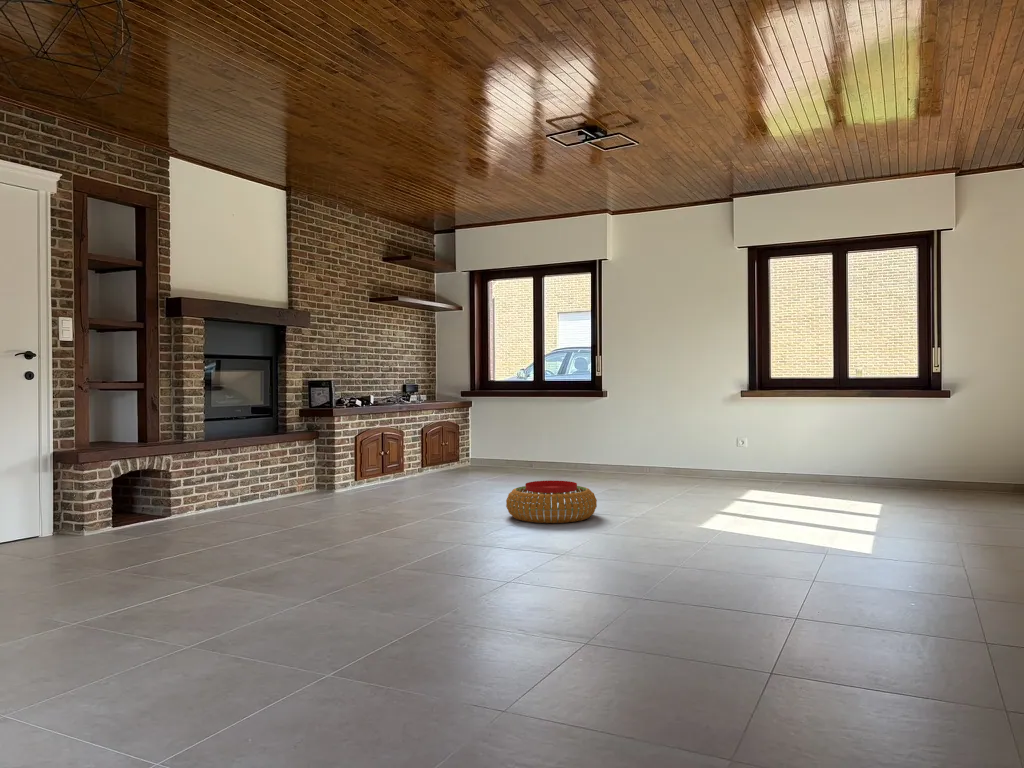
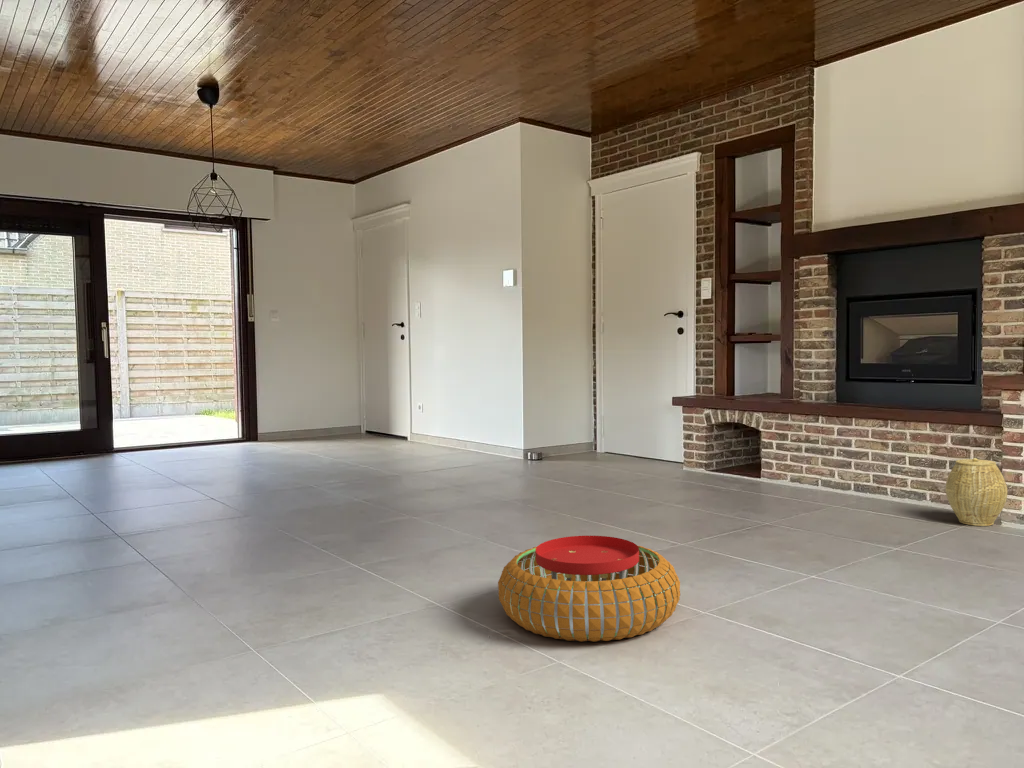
woven basket: none [307,457,338,495] -> present [946,458,1007,526]

